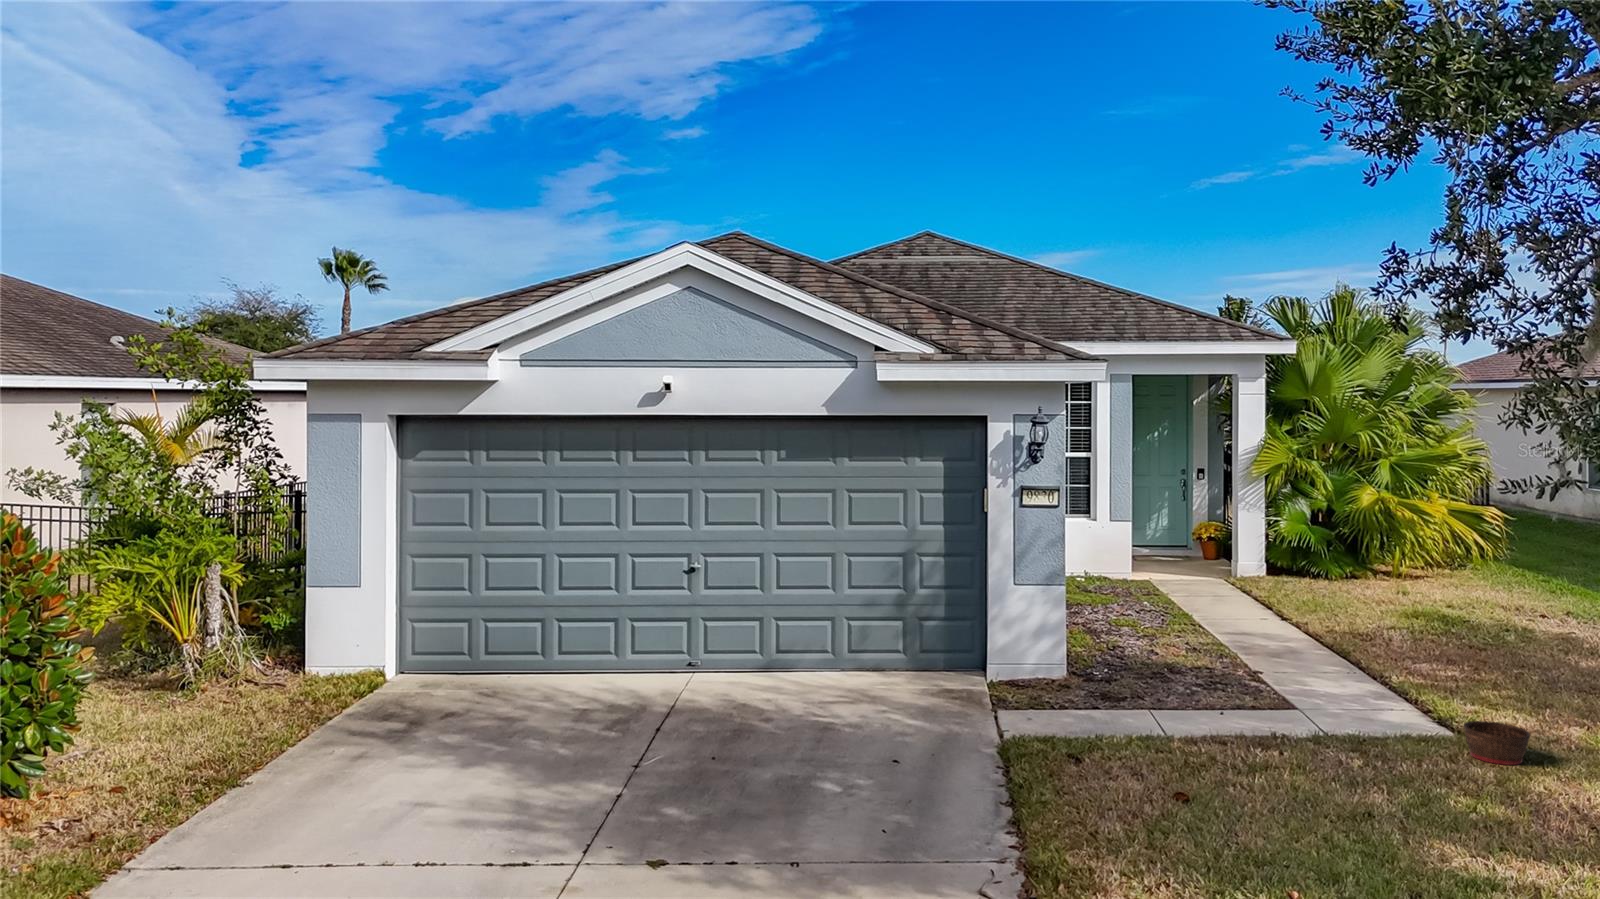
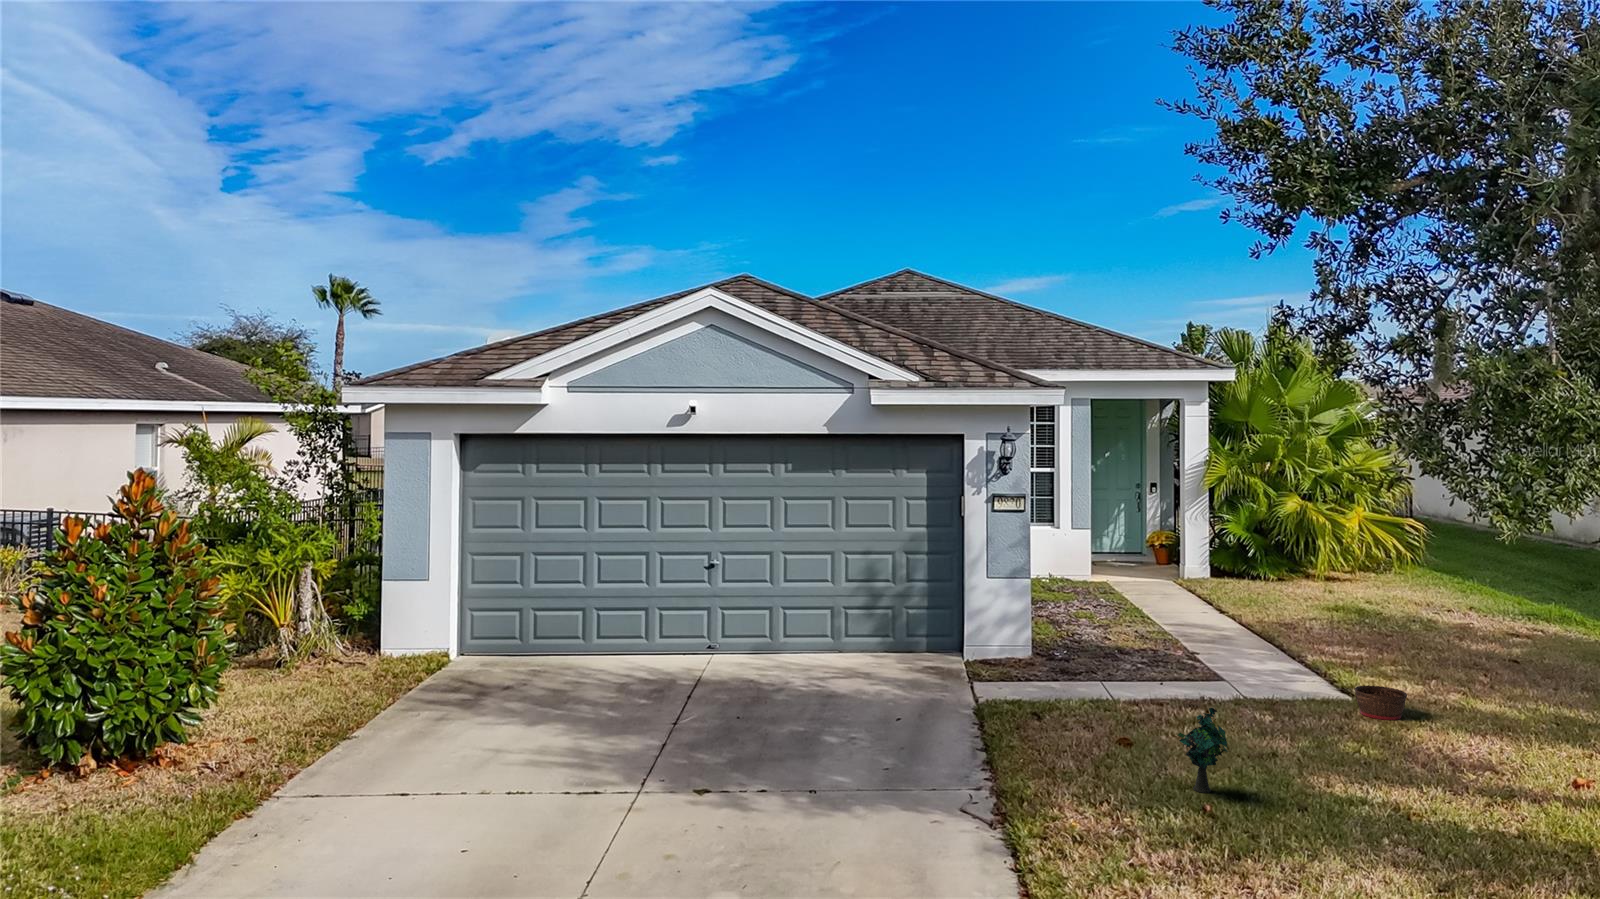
decorative plant: none [1257,766,1326,875] -> present [1178,708,1228,793]

